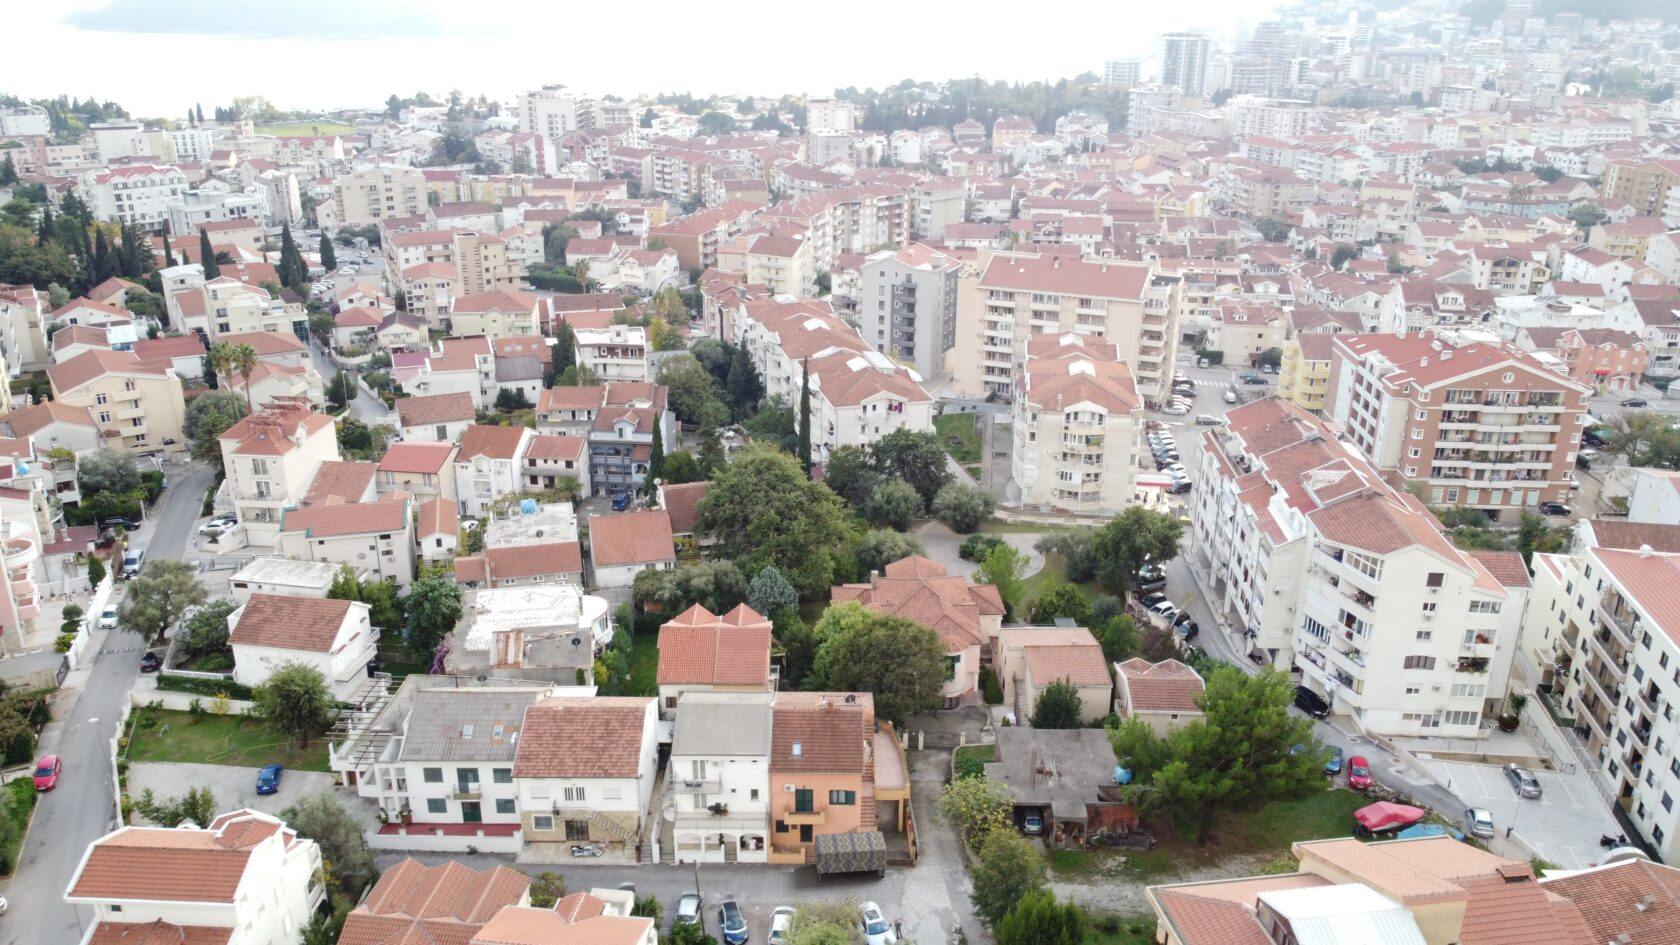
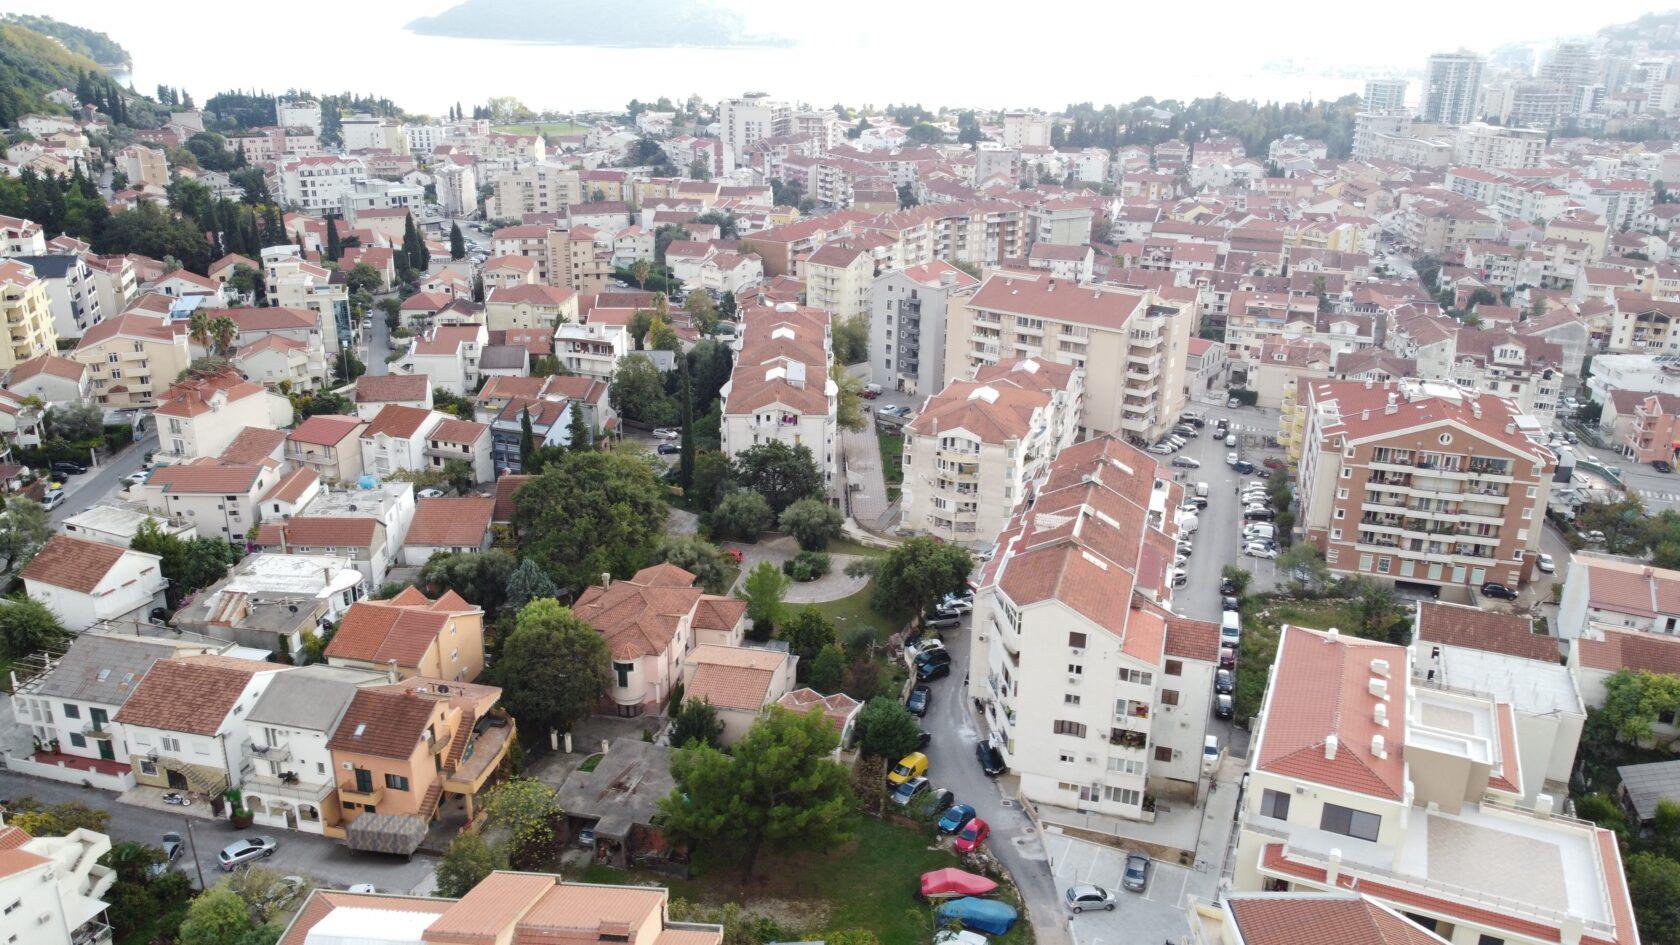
potted tree: present [1498,693,1528,731] -> present [218,787,255,828]

